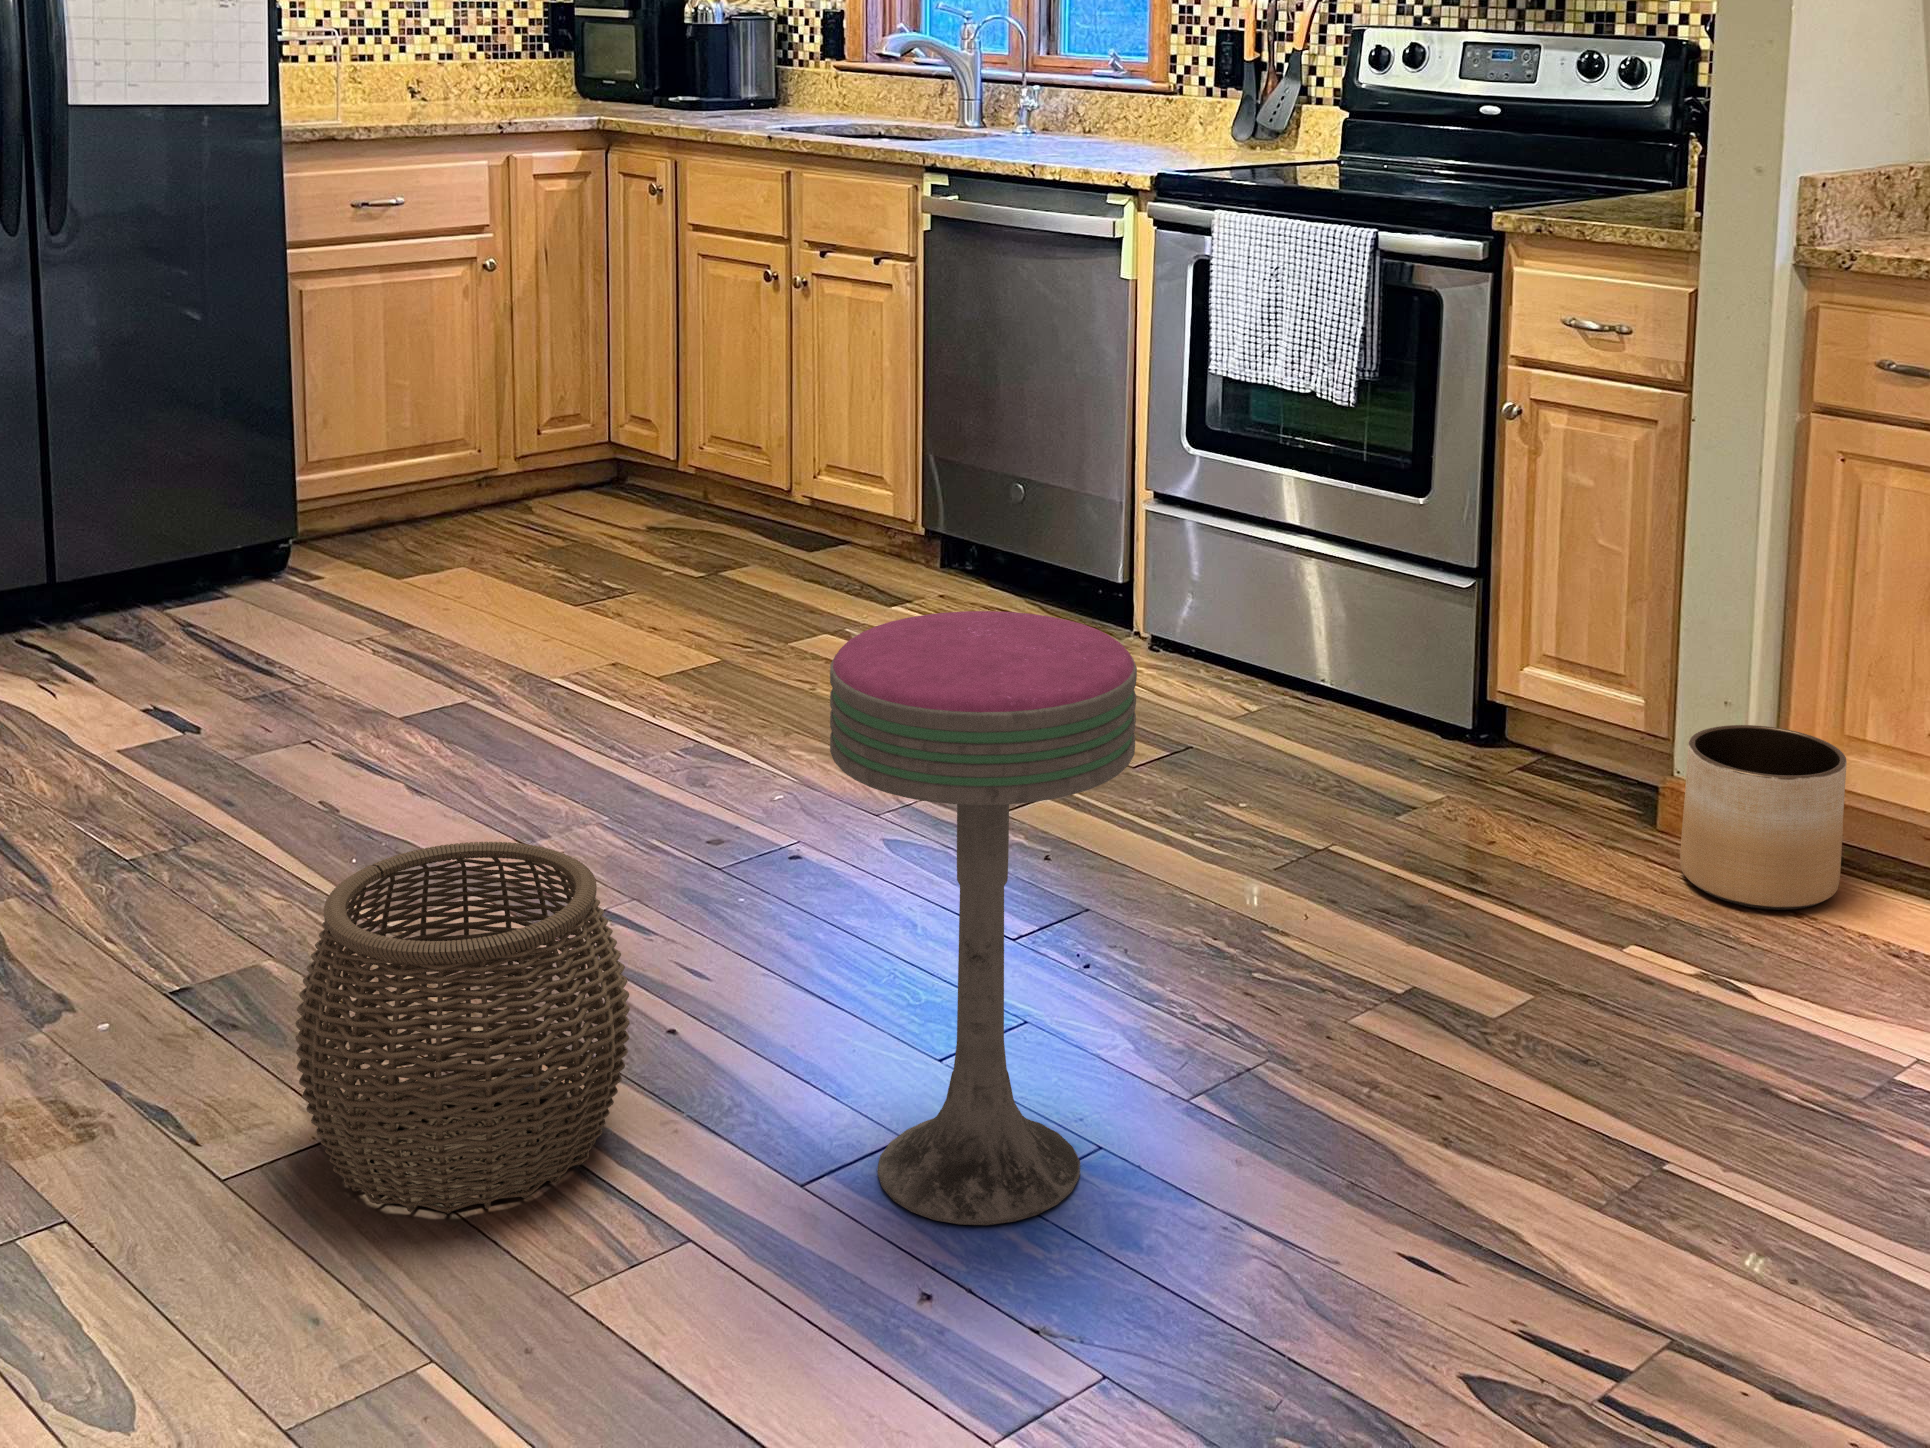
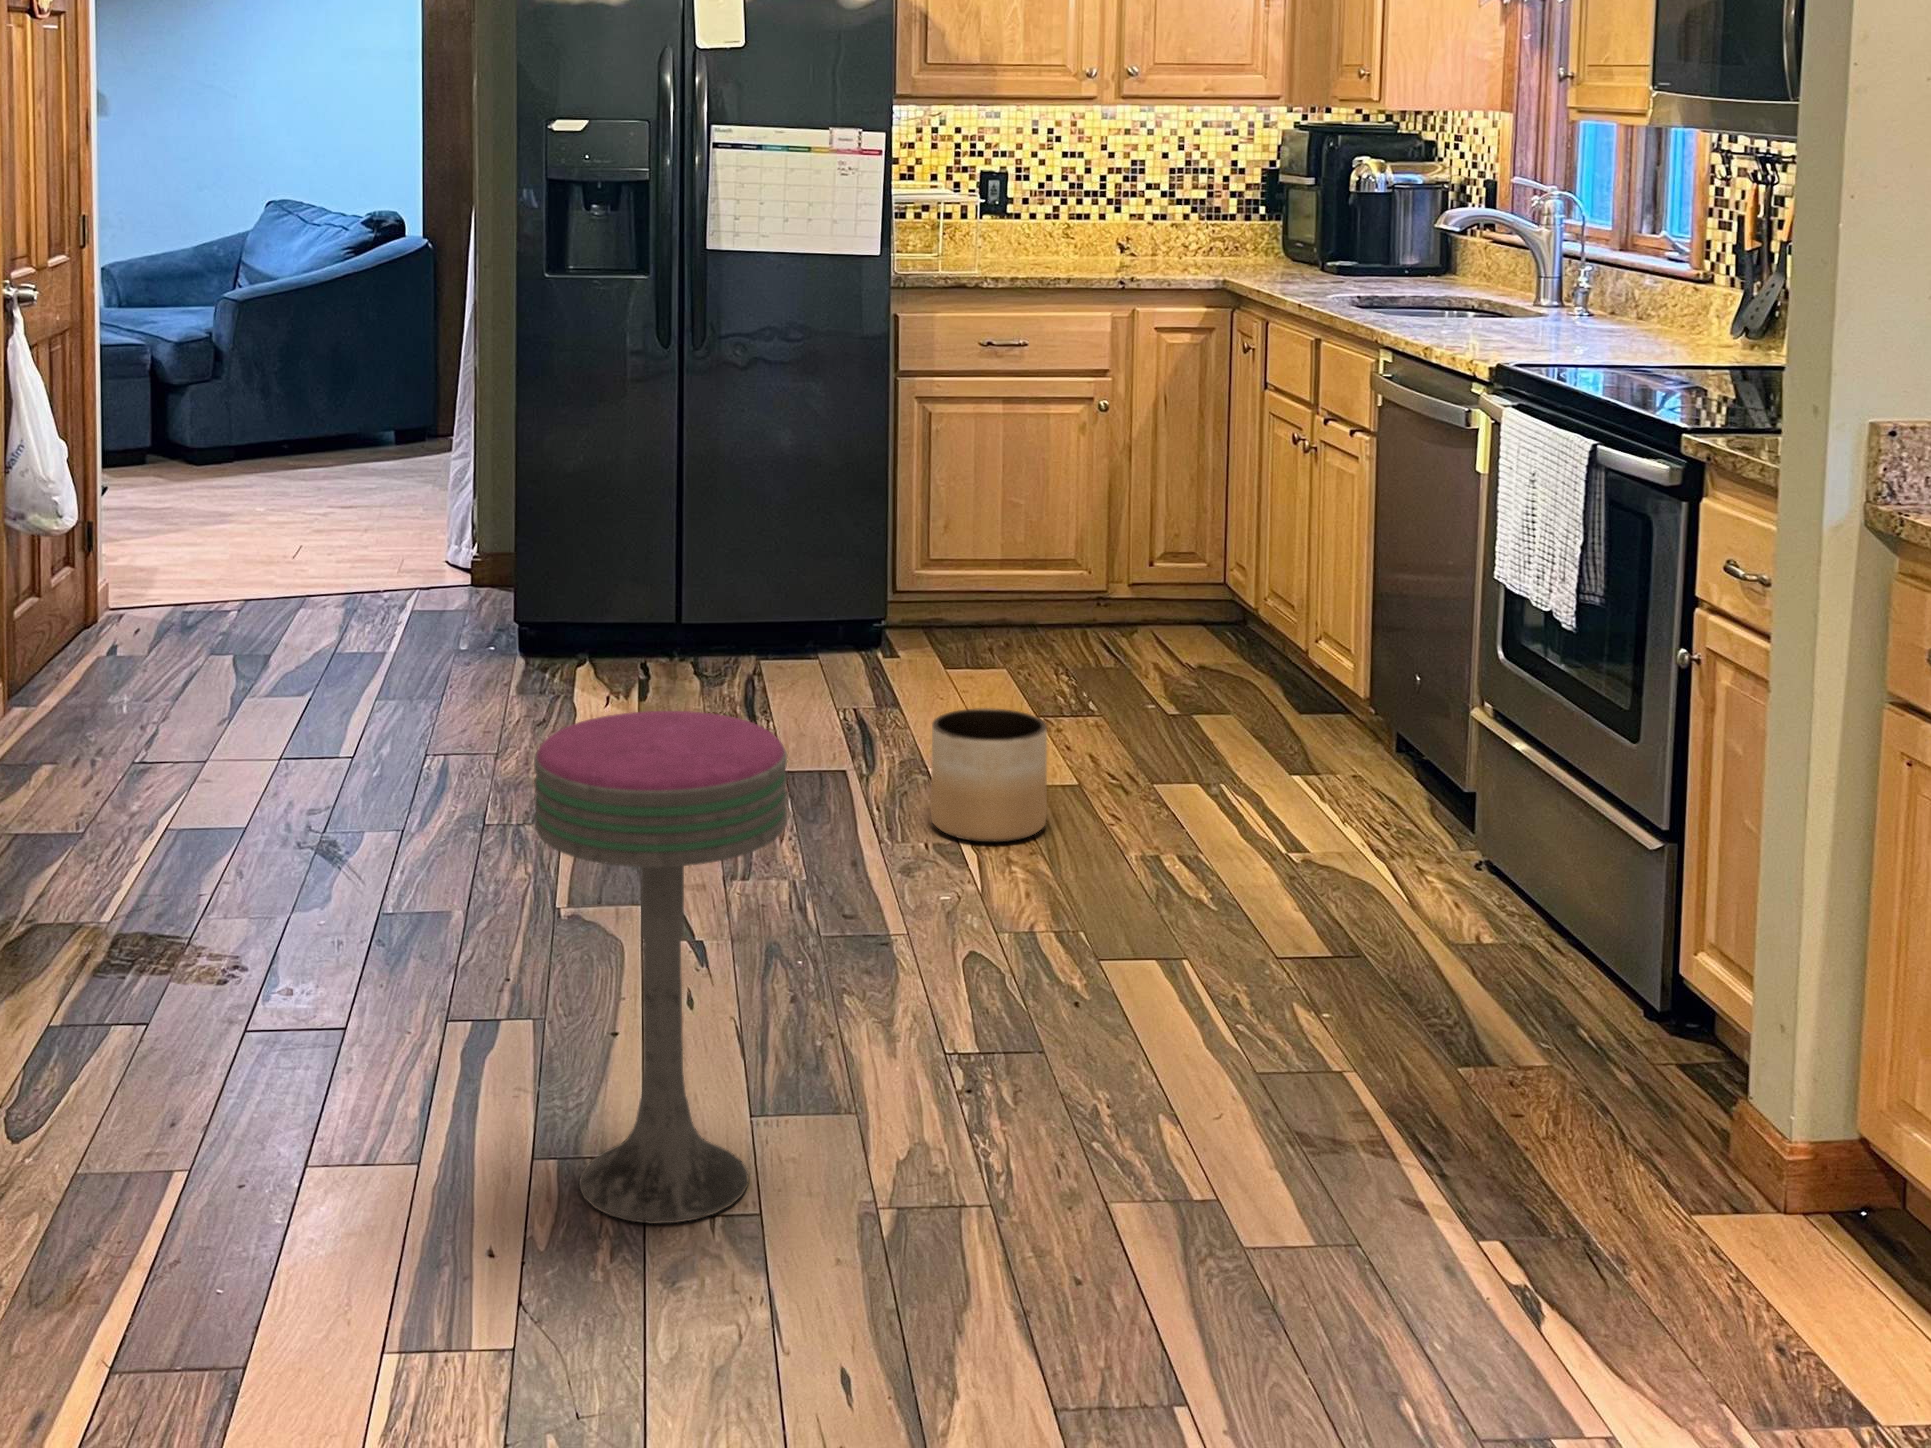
planter: present [1680,725,1847,910] -> present [931,708,1047,842]
woven basket: present [295,842,630,1214] -> none [287,823,529,1089]

